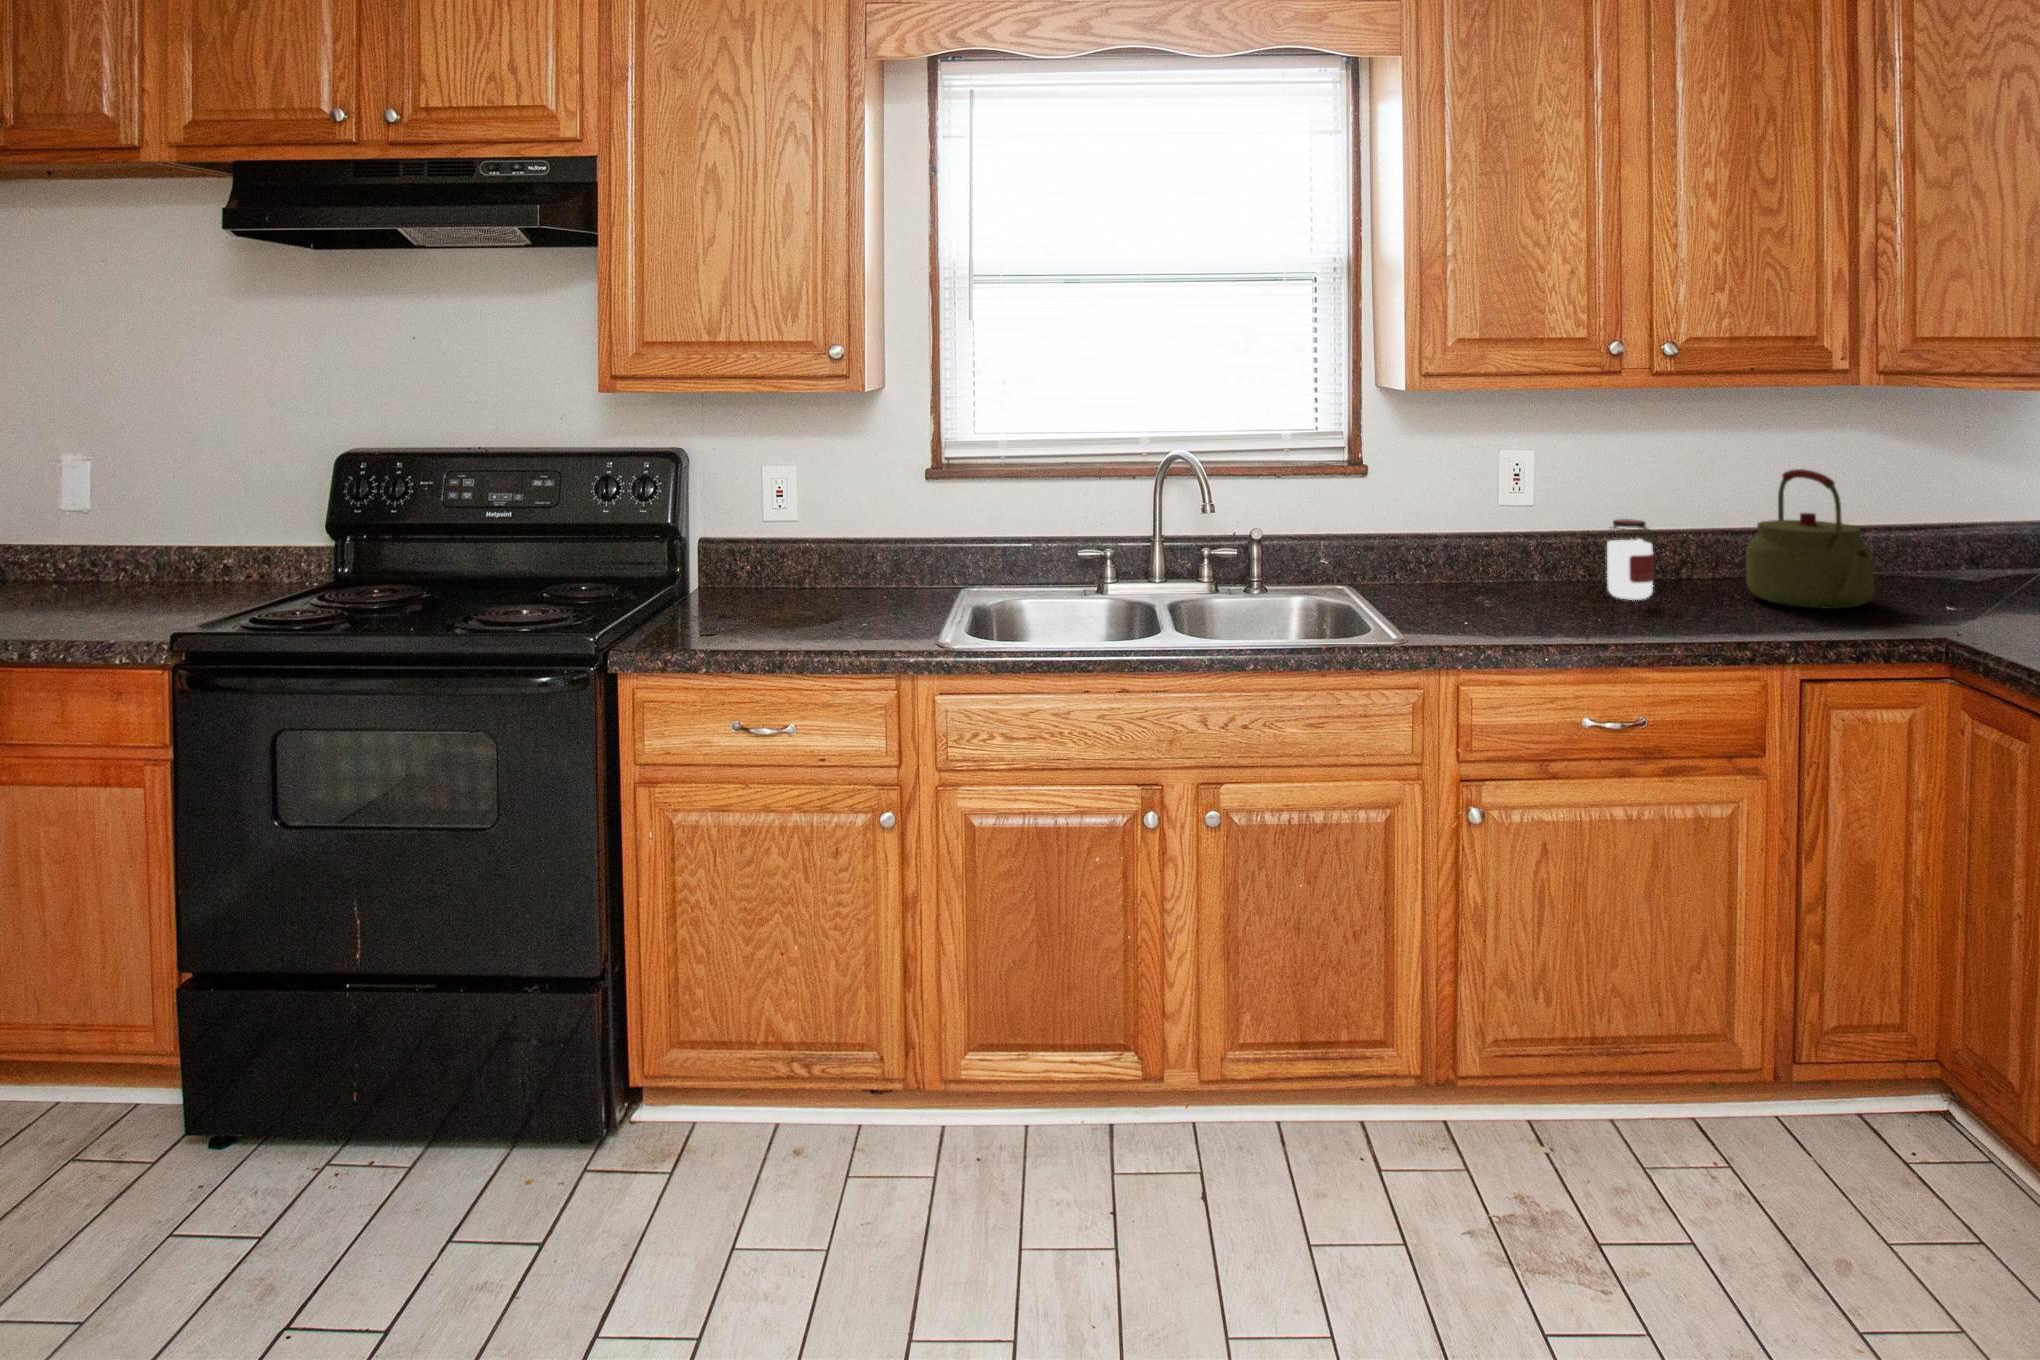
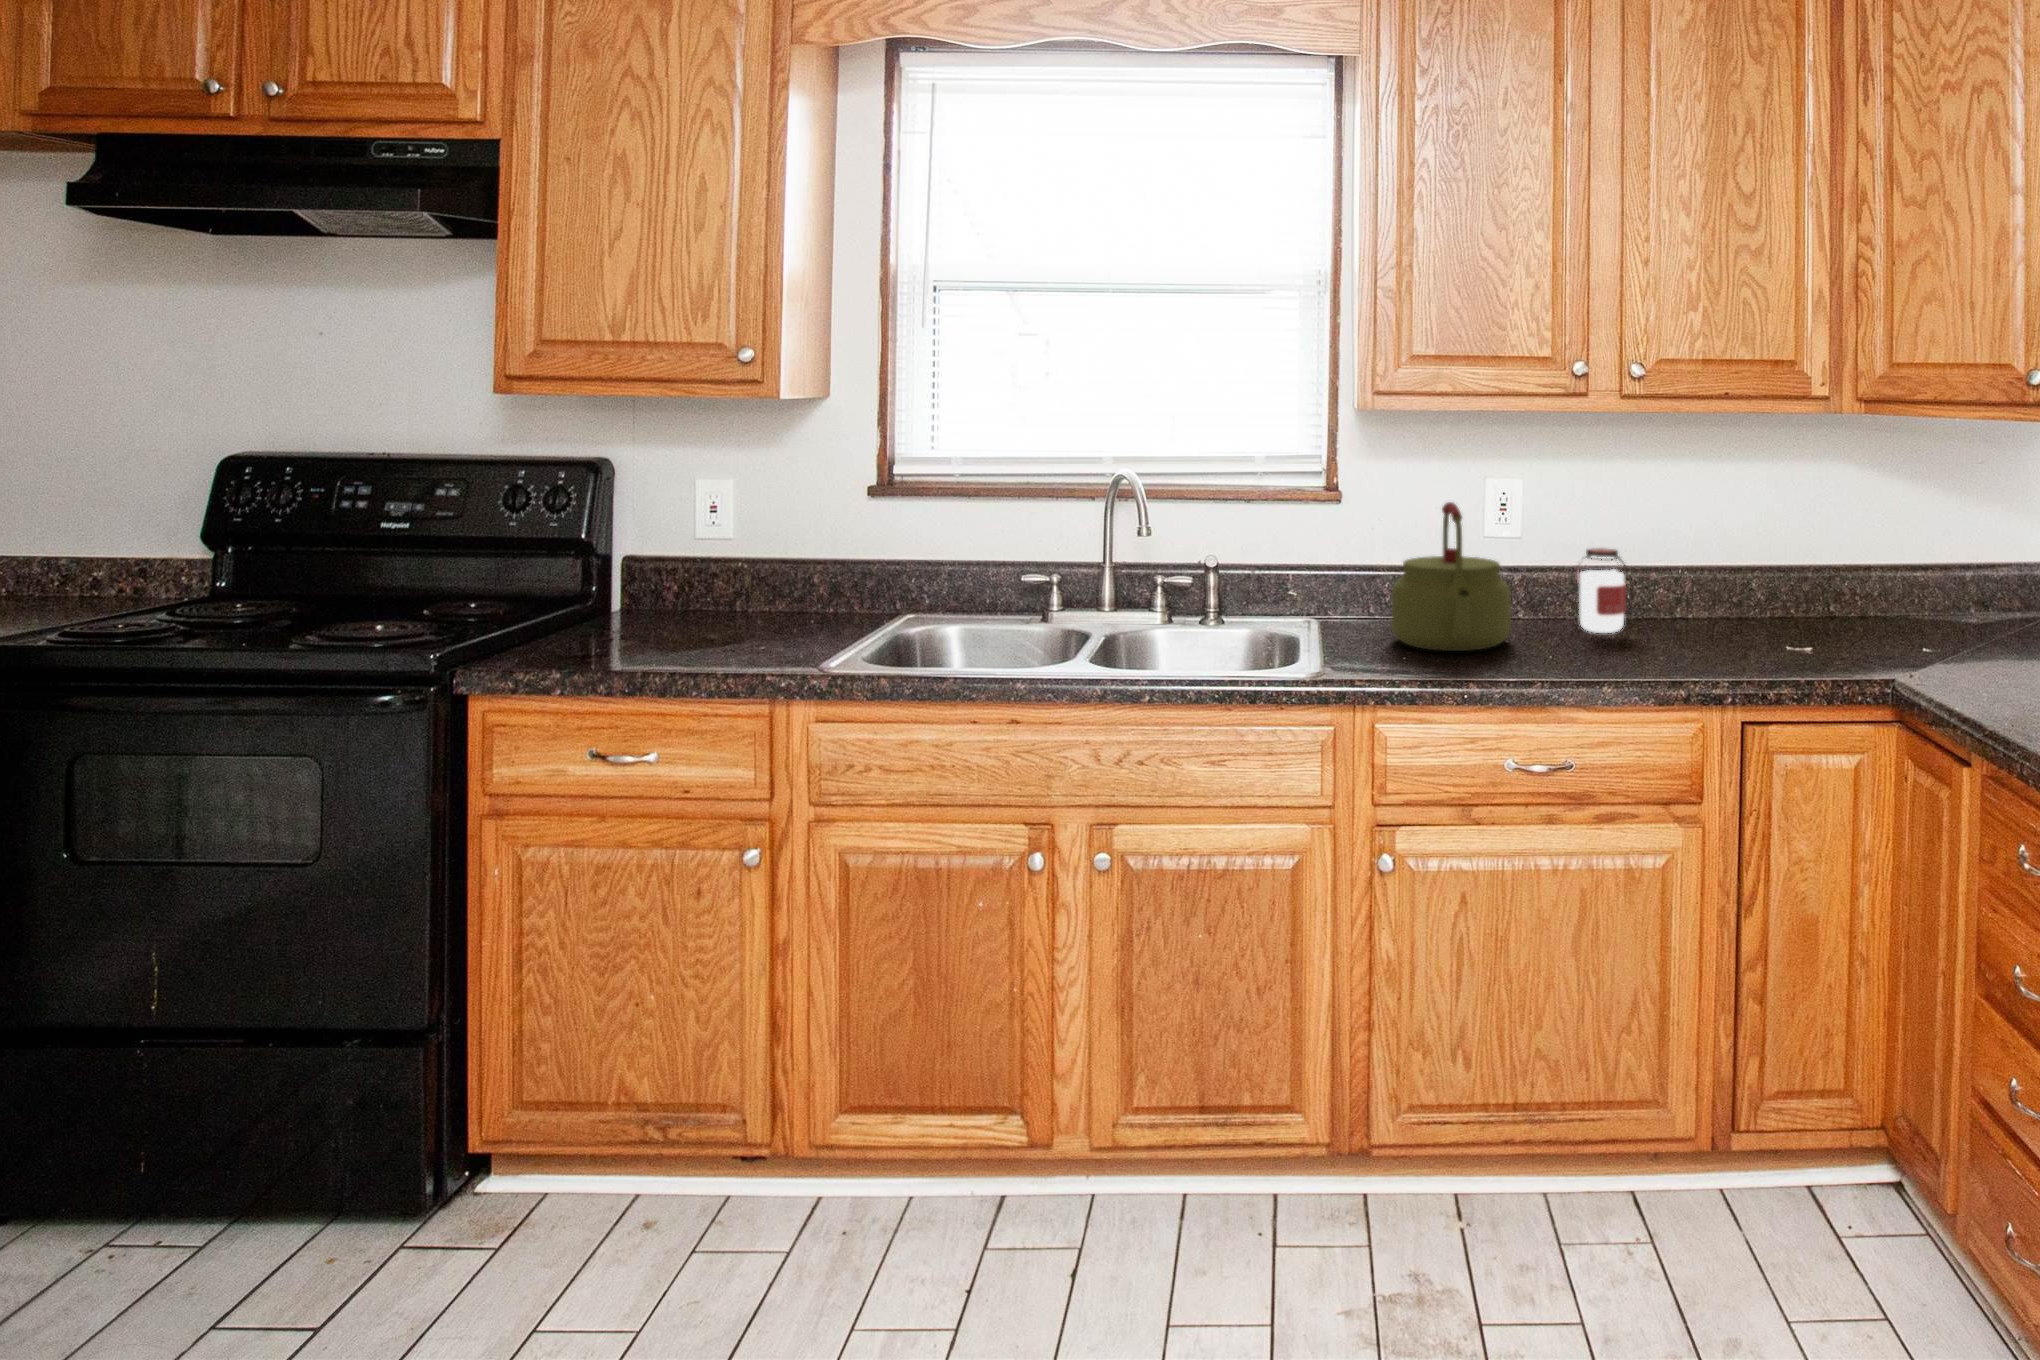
kettle: present [1746,469,1874,609] -> present [1391,502,1511,651]

